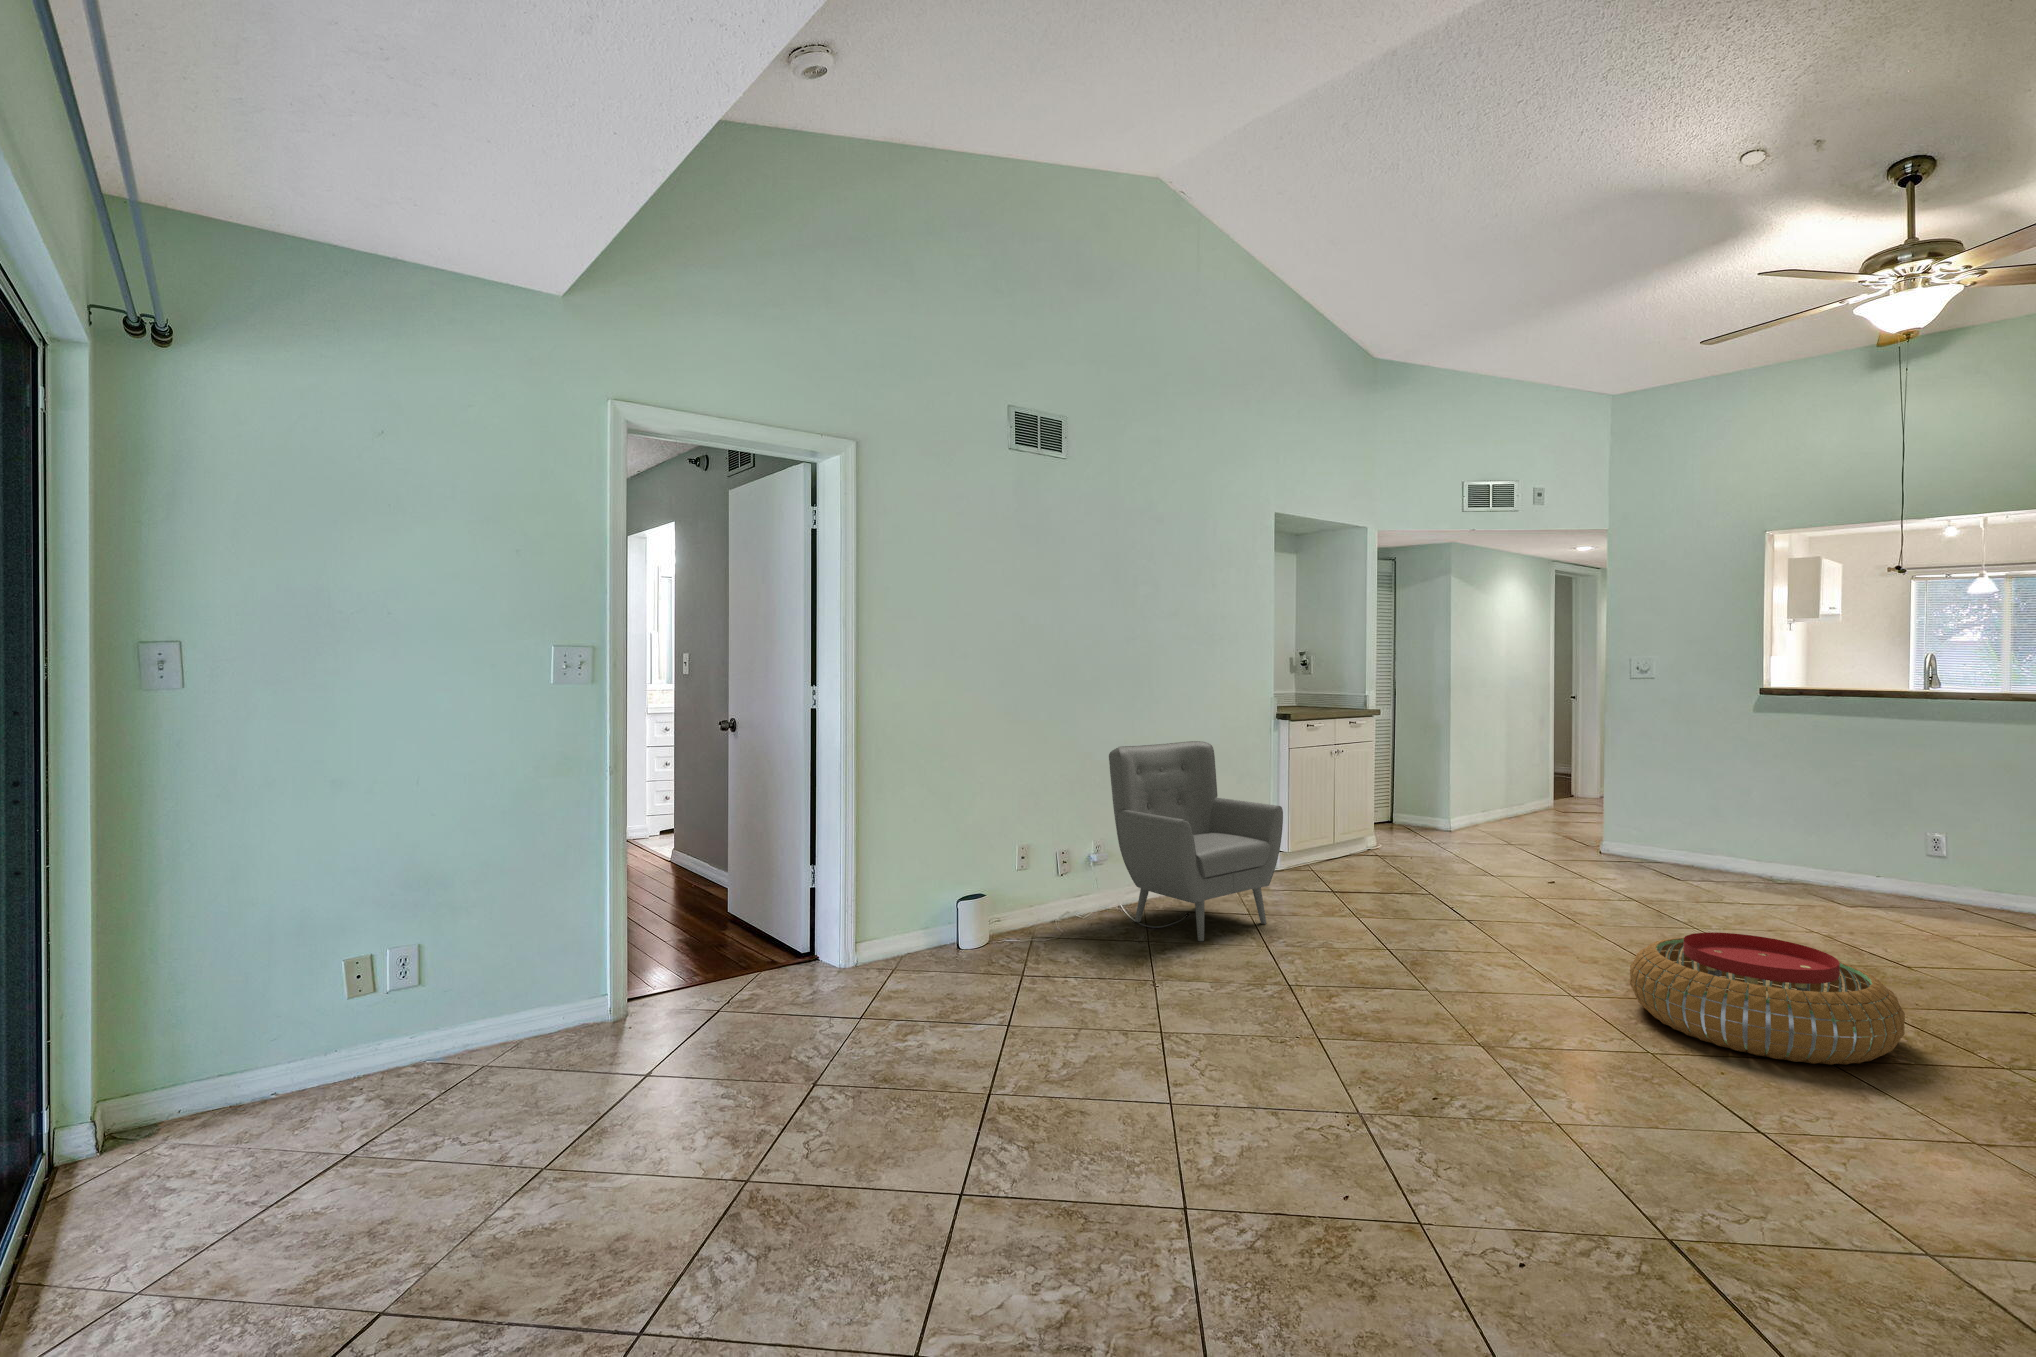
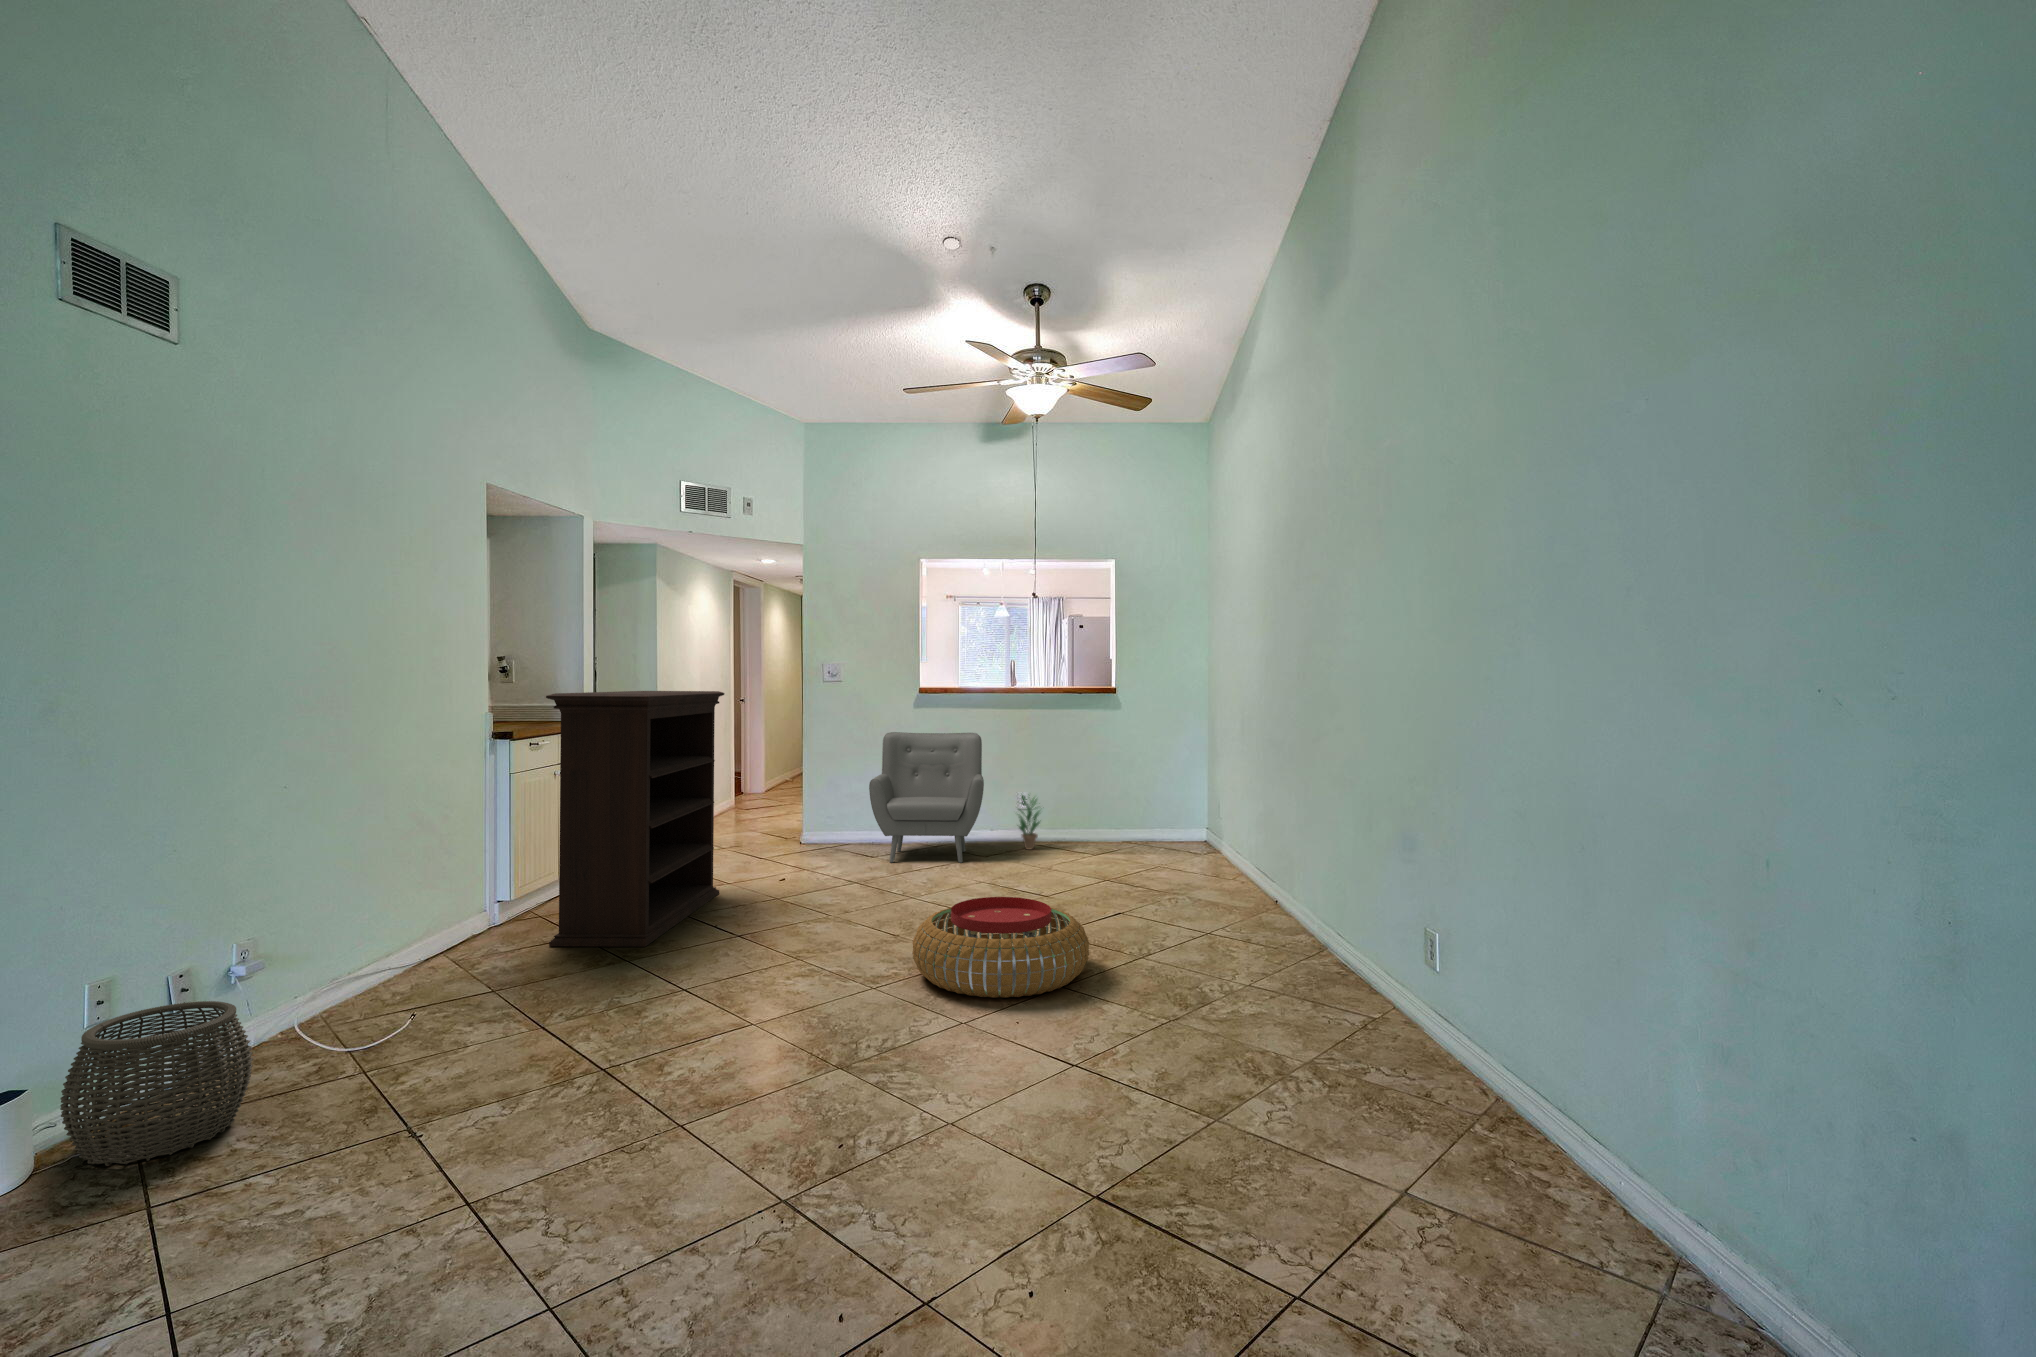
bookshelf: none [1302,679,1486,911] -> present [546,691,724,947]
armchair: present [1109,741,1283,941] -> present [869,732,984,863]
potted plant: none [1931,829,1992,912] -> present [1019,795,1040,849]
woven basket: none [1000,867,1085,954] -> present [60,1001,253,1166]

